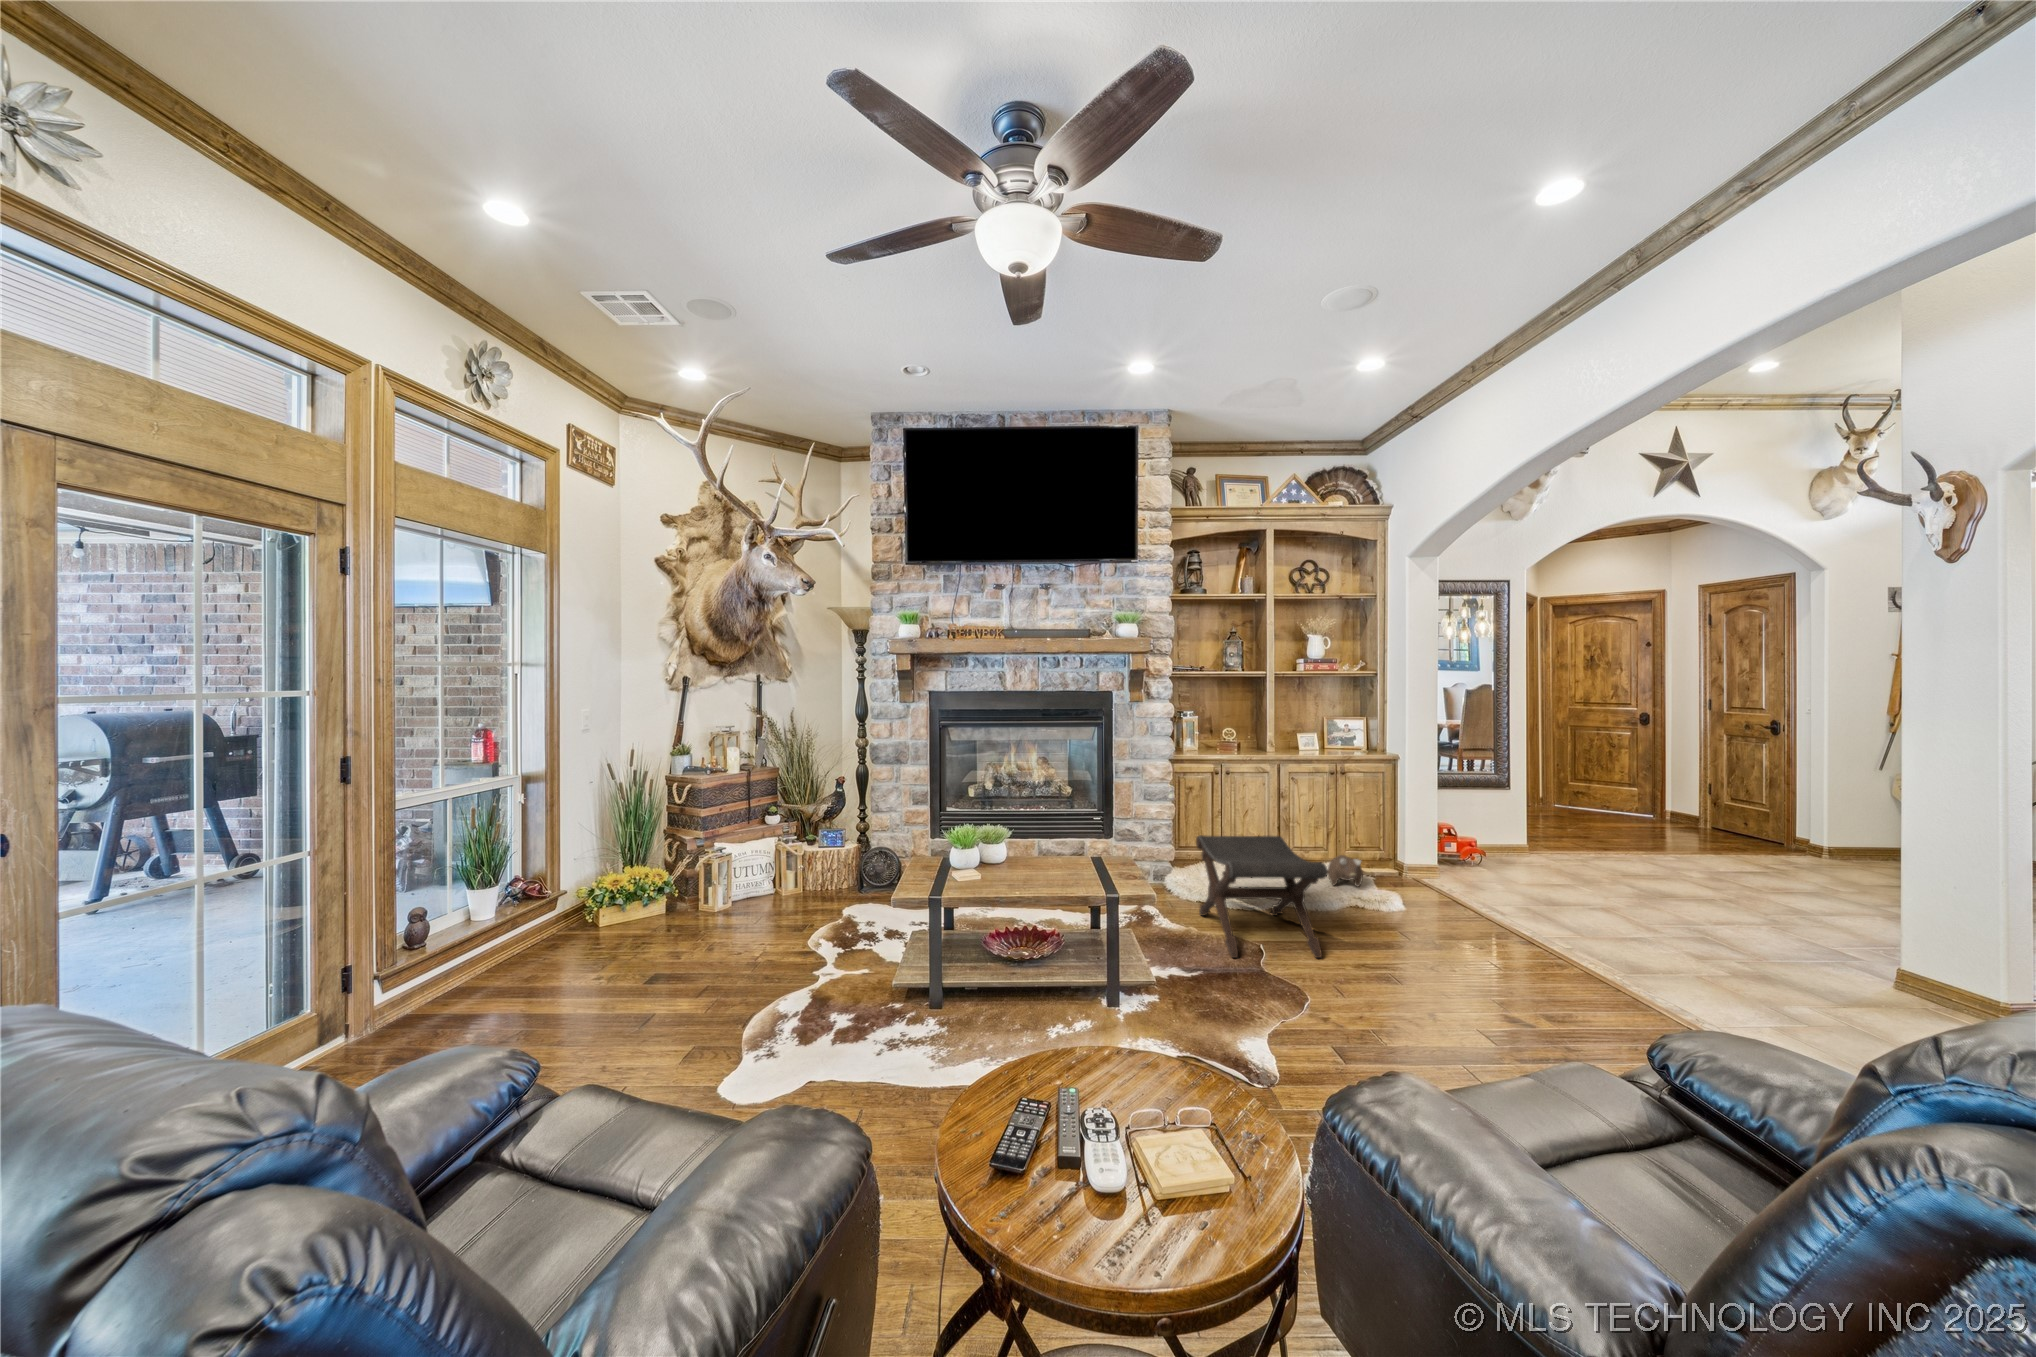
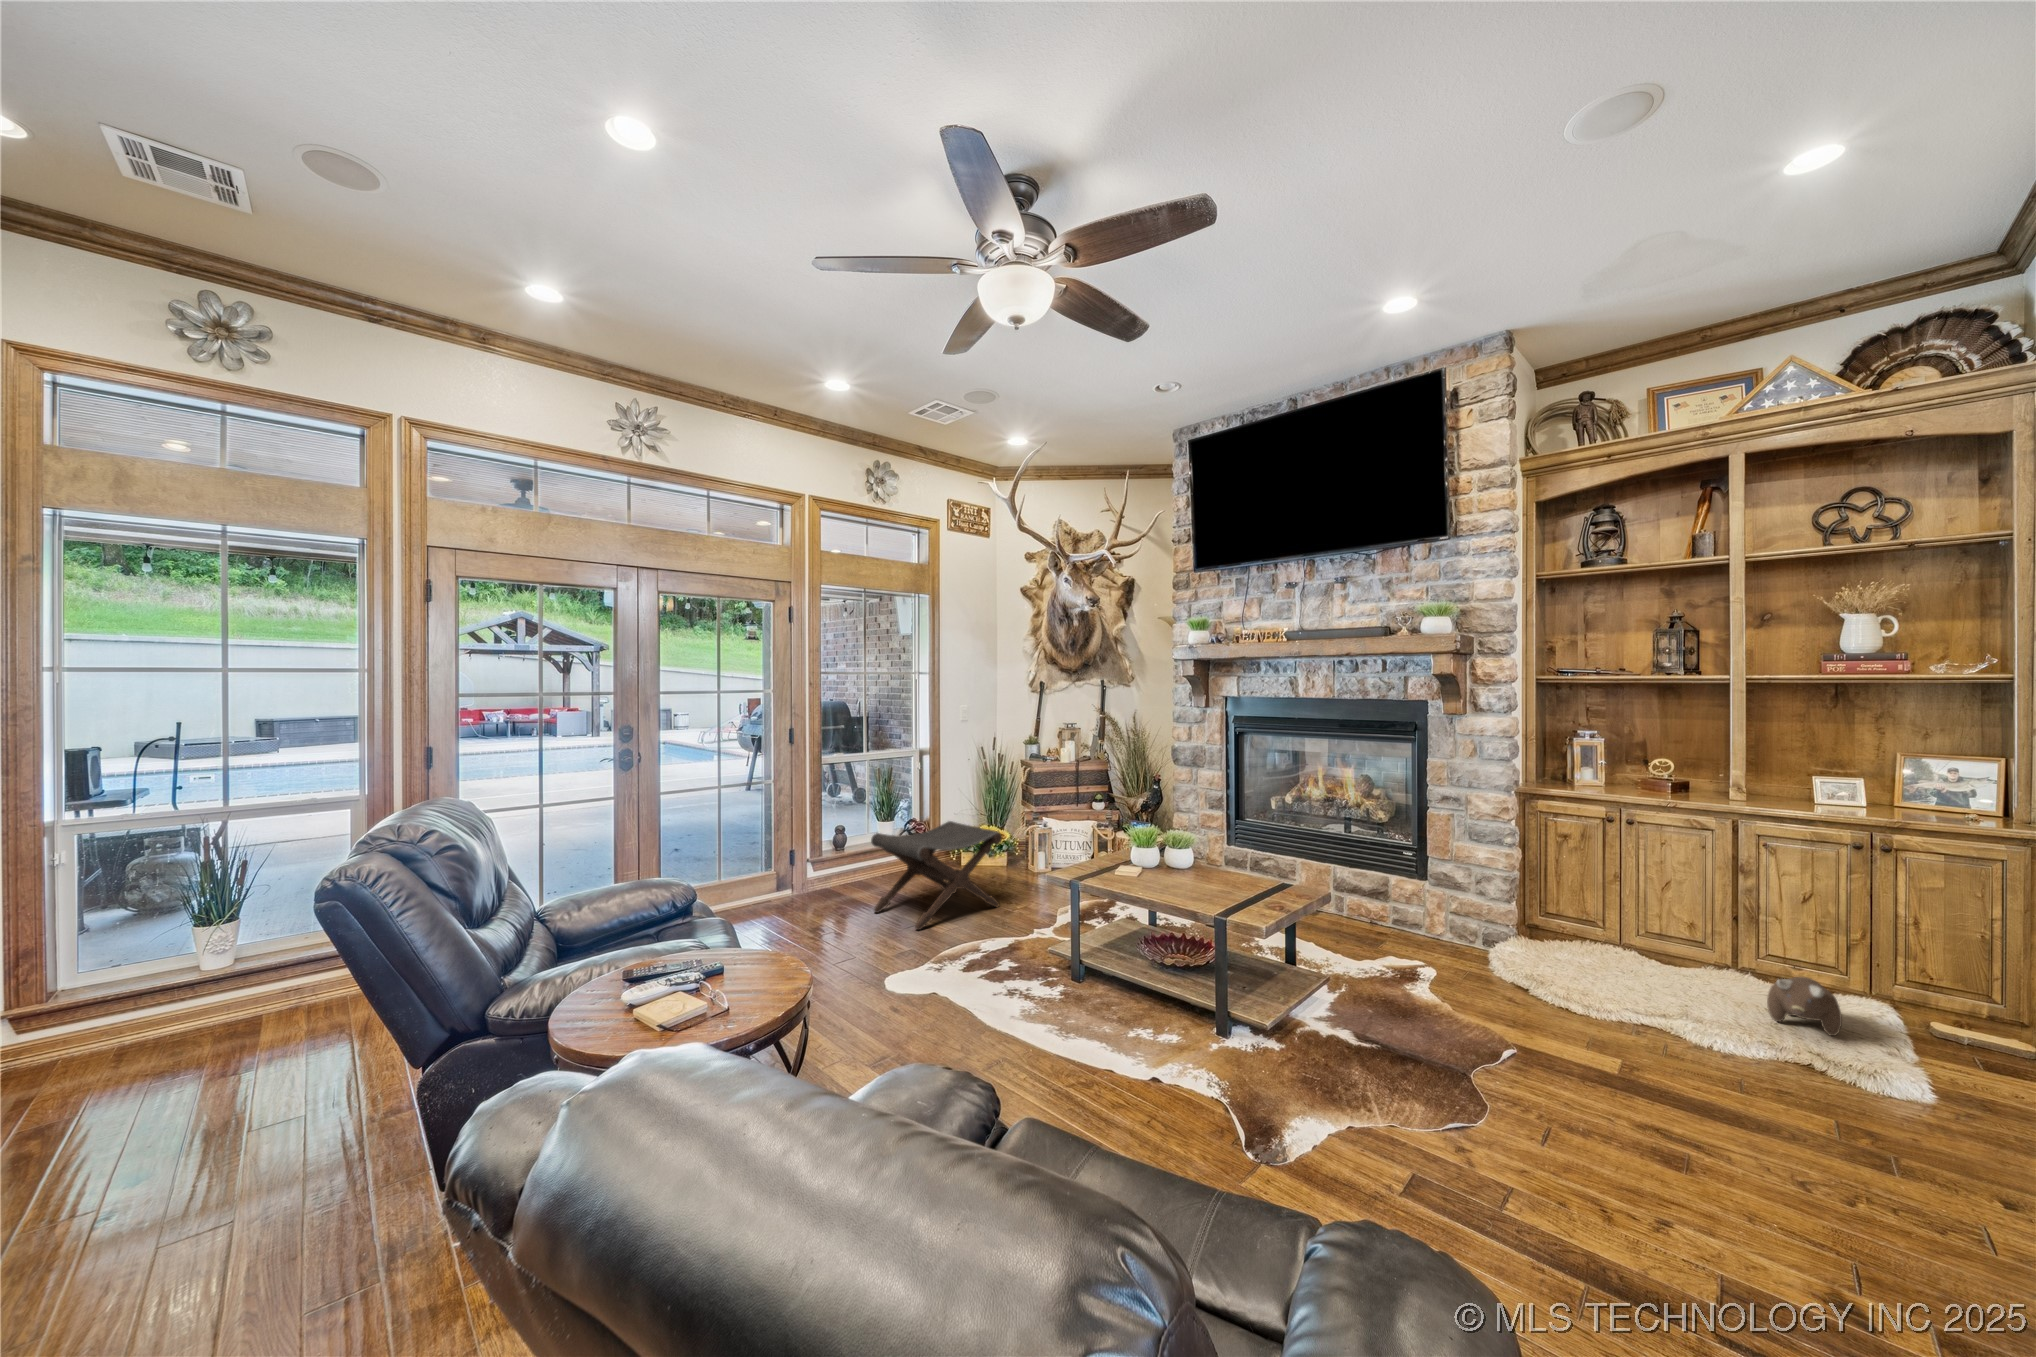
footstool: present [1196,835,1328,958] -> present [871,821,1002,930]

